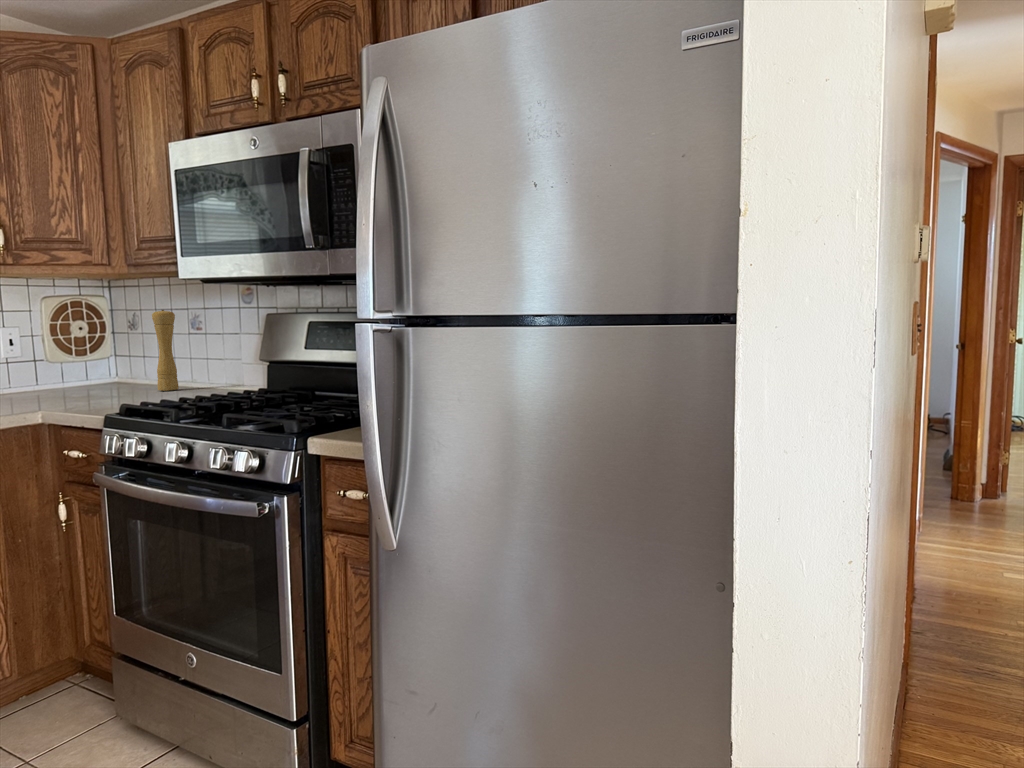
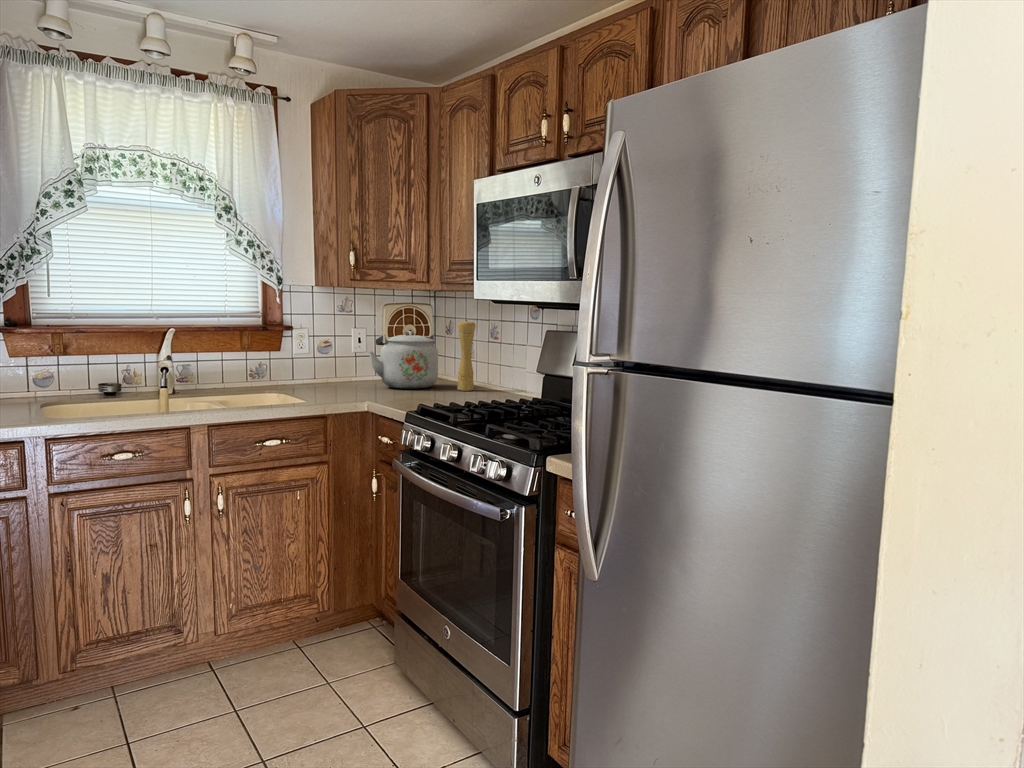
kettle: none [30,326,128,395] -> present [369,331,438,389]

